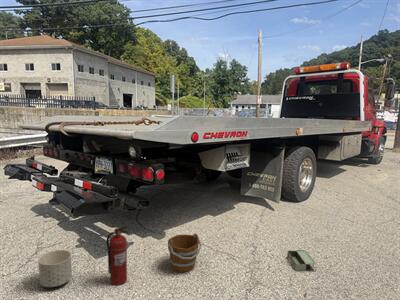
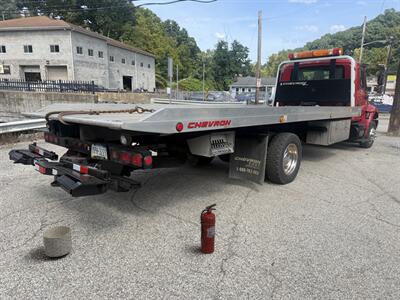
fire extinguisher: present [106,225,128,285] -> present [200,203,216,254]
bucket: present [168,233,202,272] -> none [156,212,187,245]
toolbox: present [287,250,316,271] -> none [264,227,287,245]

